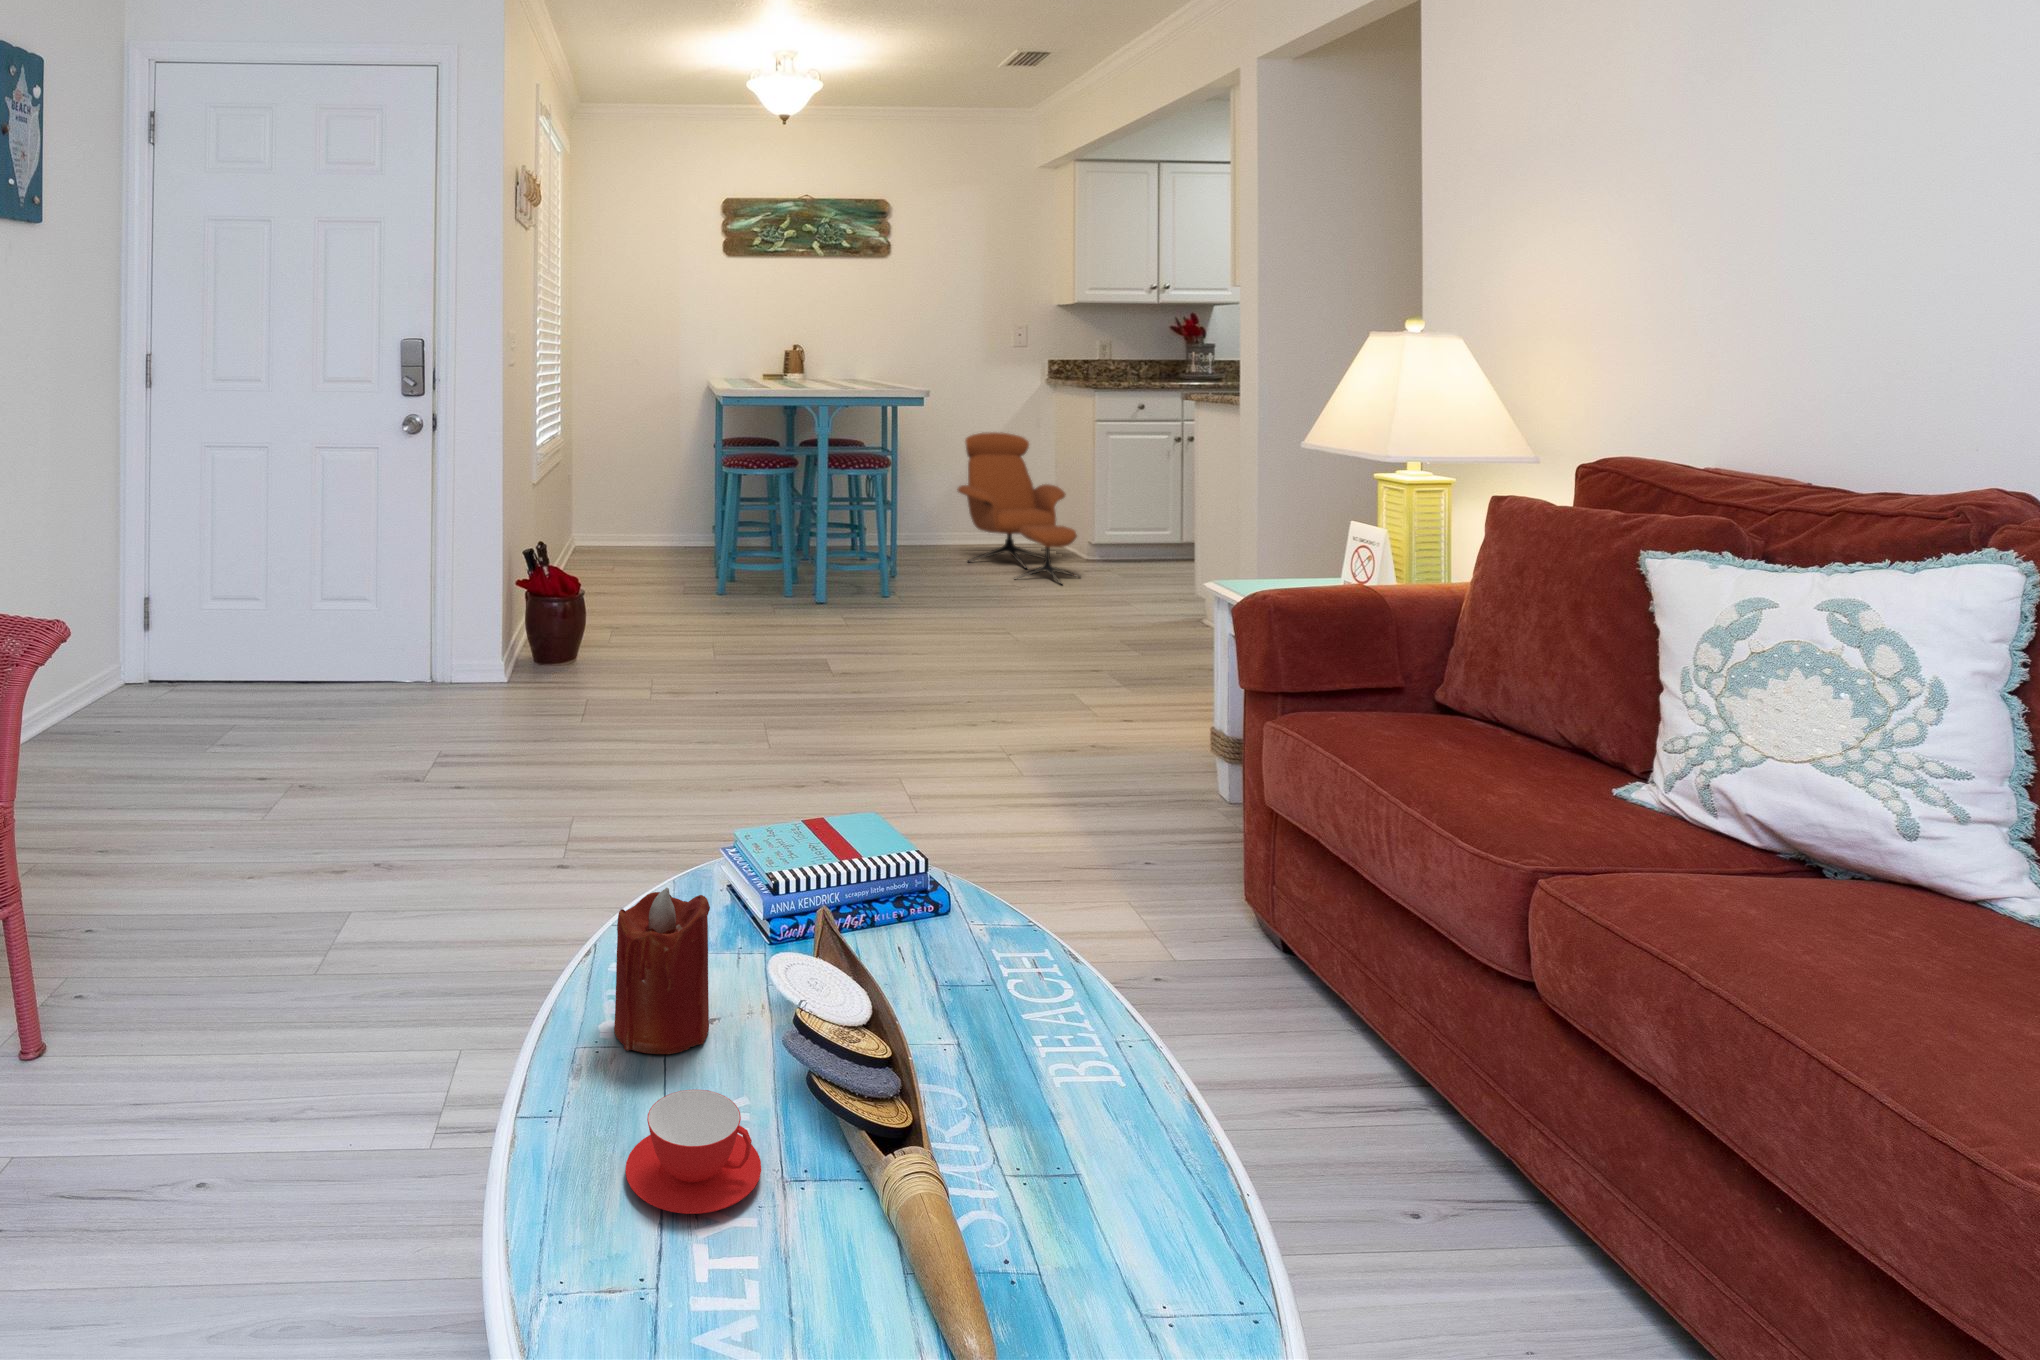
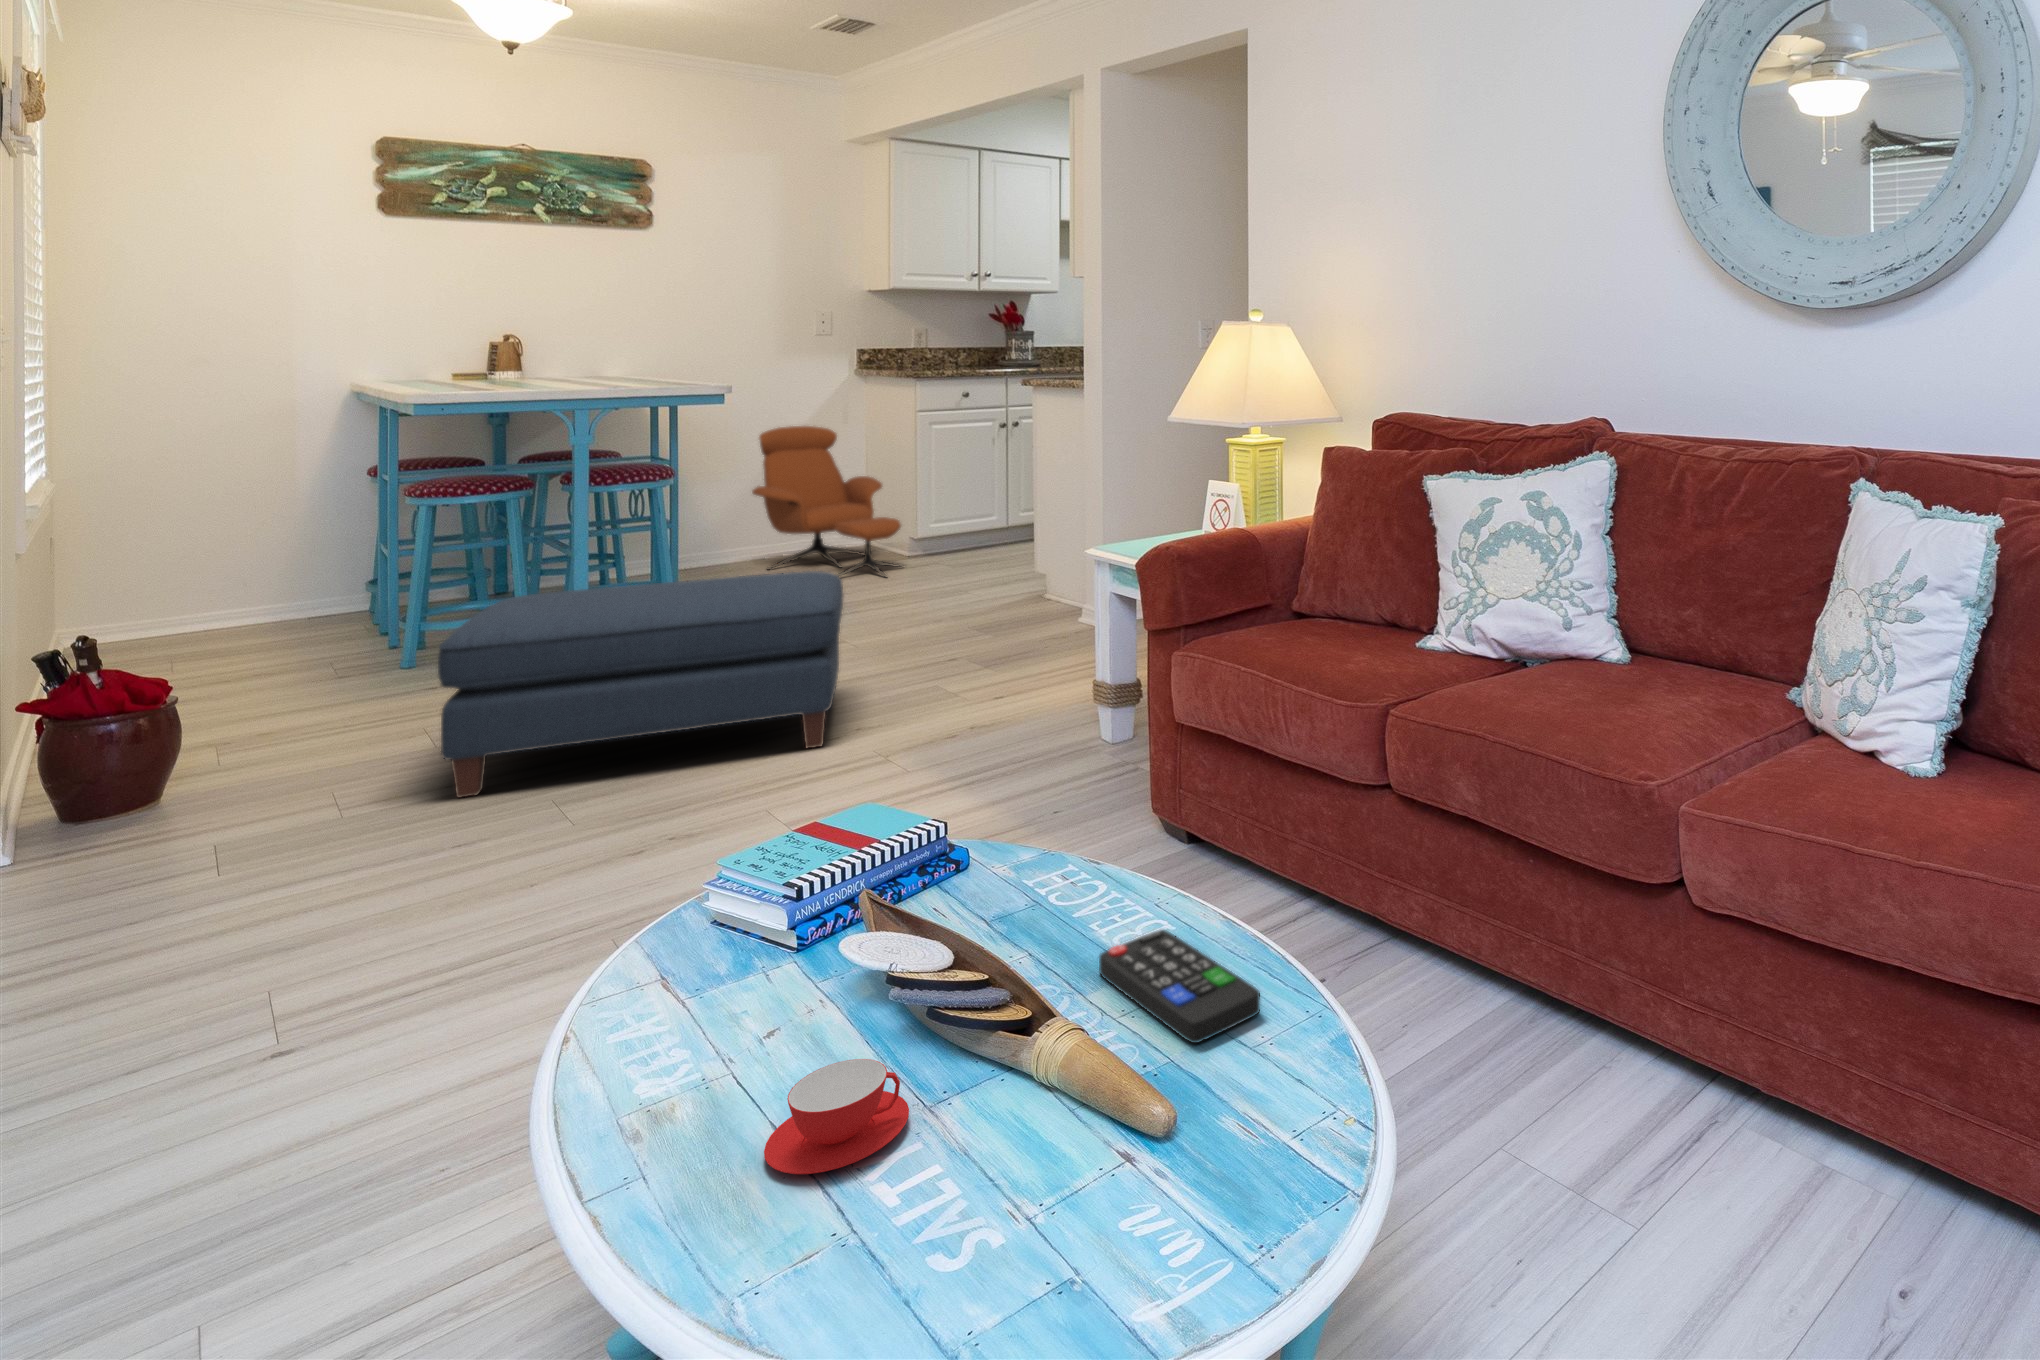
ottoman: none [692,555,990,738] -> present [438,571,843,797]
candle: present [614,888,710,1054] -> none [664,907,783,1084]
remote control: none [1019,1079,1188,1267] -> present [1099,930,1260,1043]

